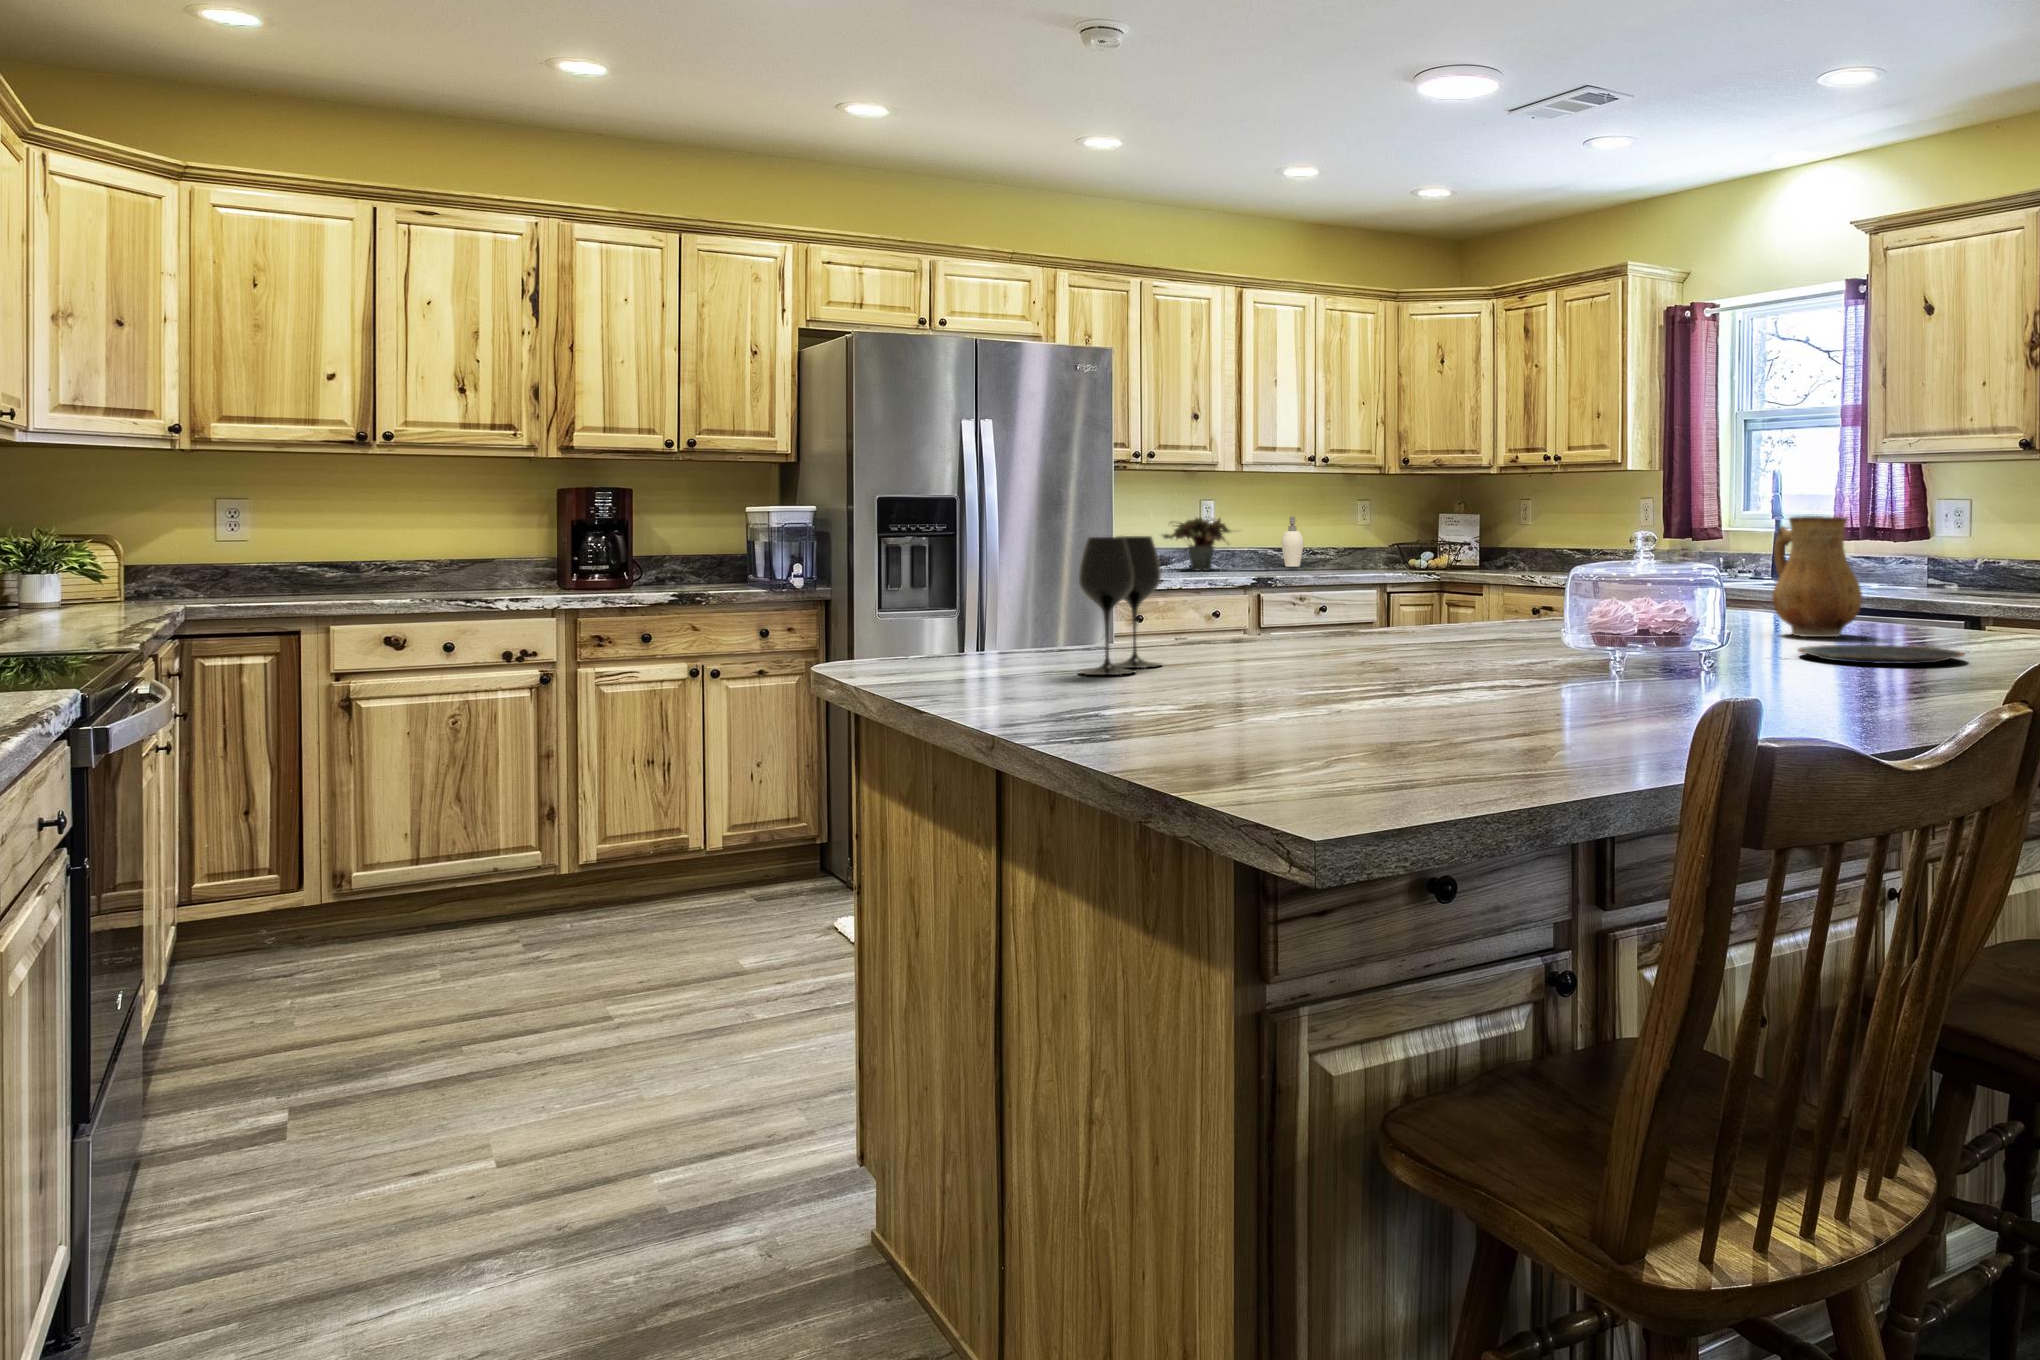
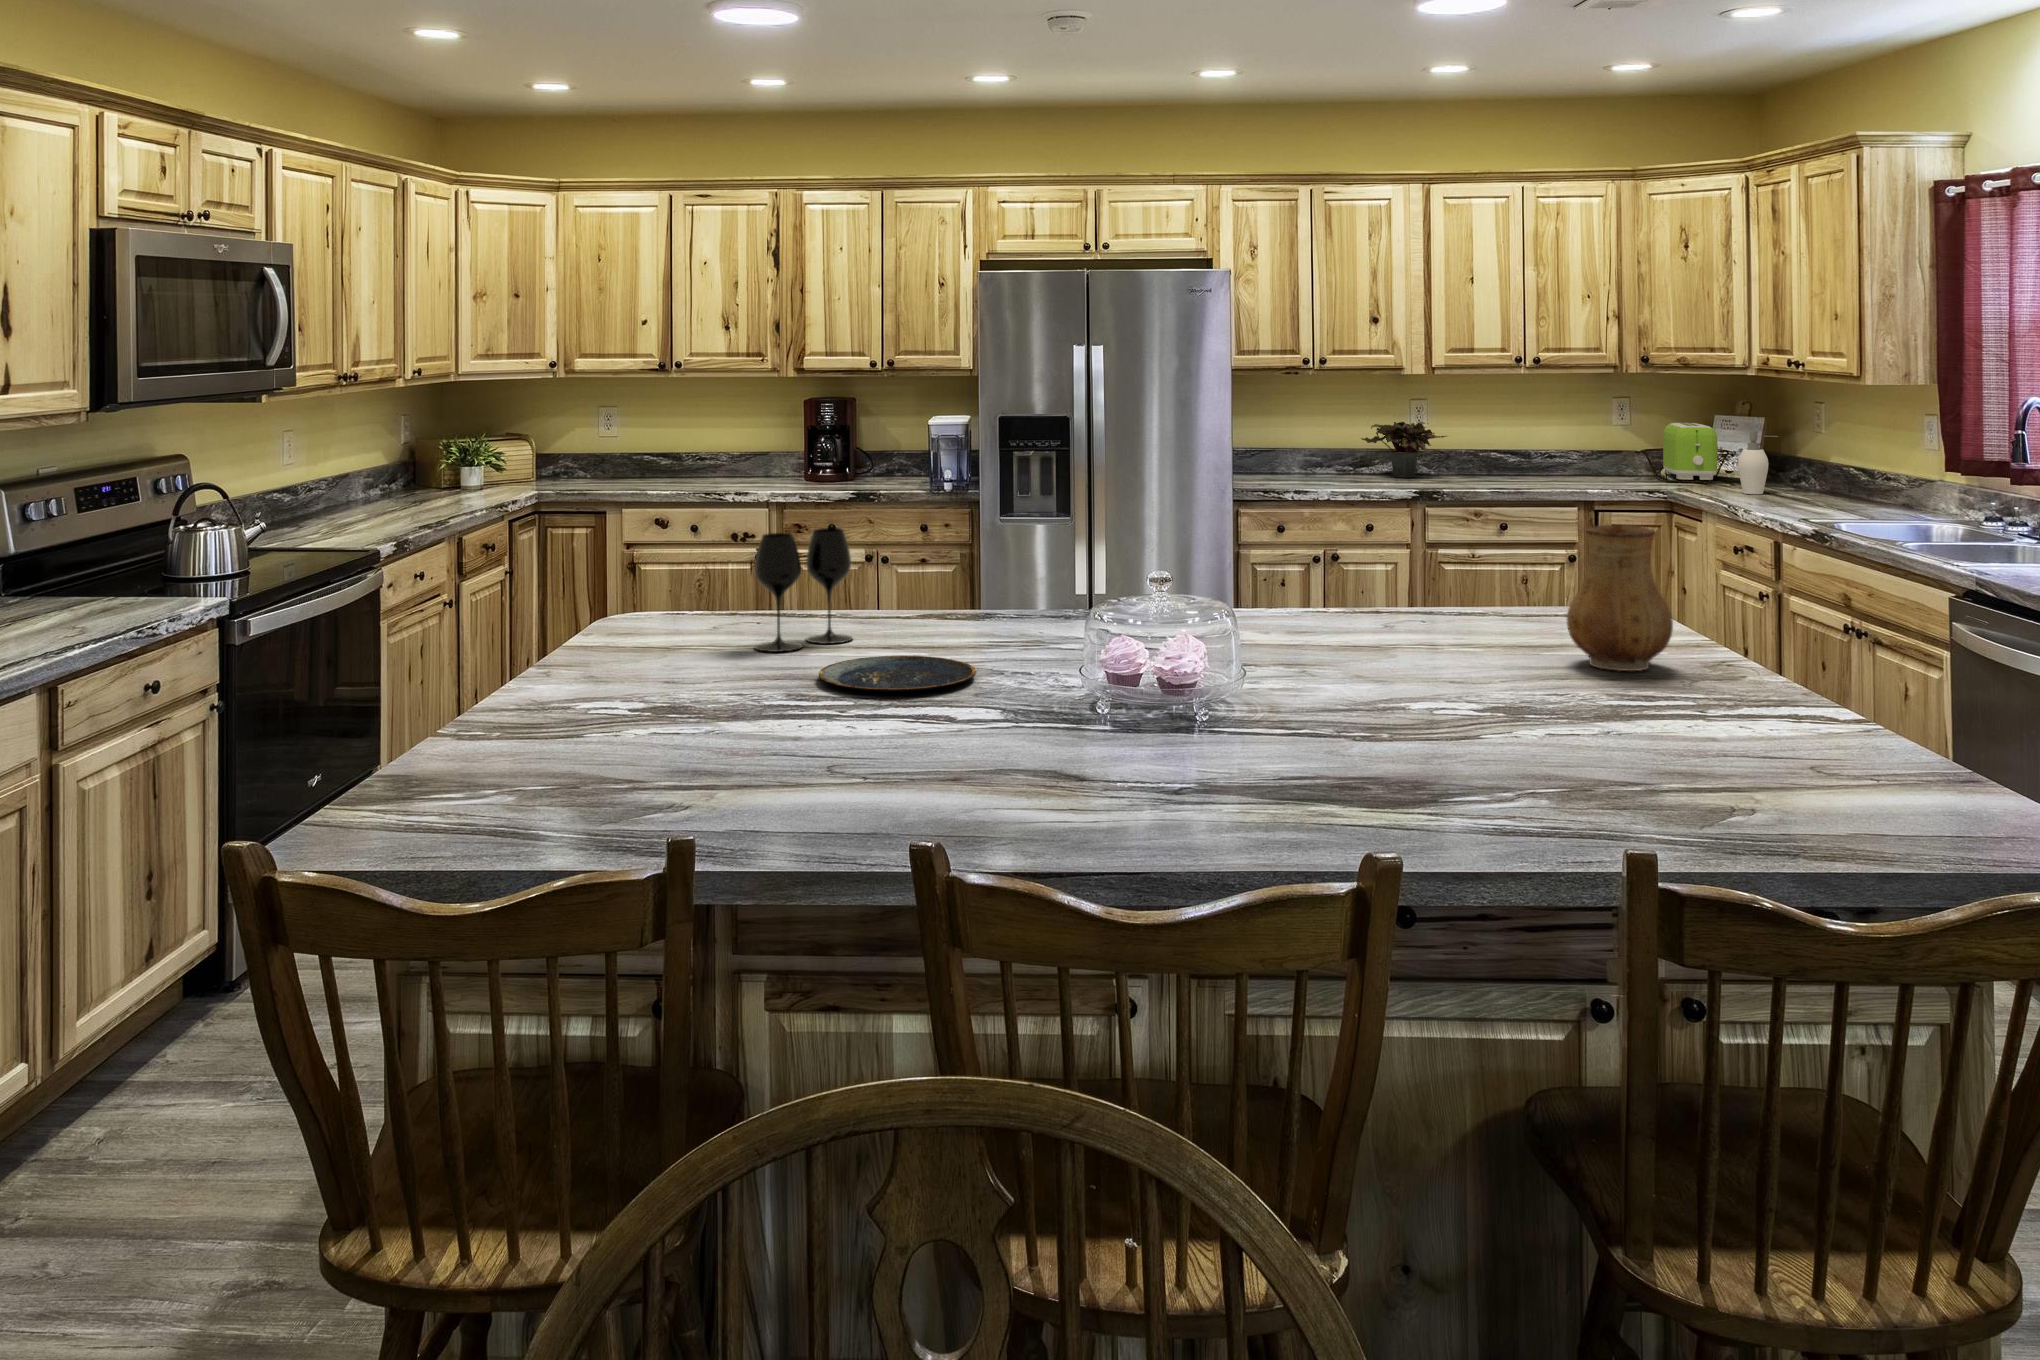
soap dispenser: present [1281,517,1303,567] -> present [1738,431,1778,494]
toaster: none [1397,519,1451,565] -> present [1663,423,1717,480]
plate: present [1798,645,1964,664] -> present [819,656,976,692]

